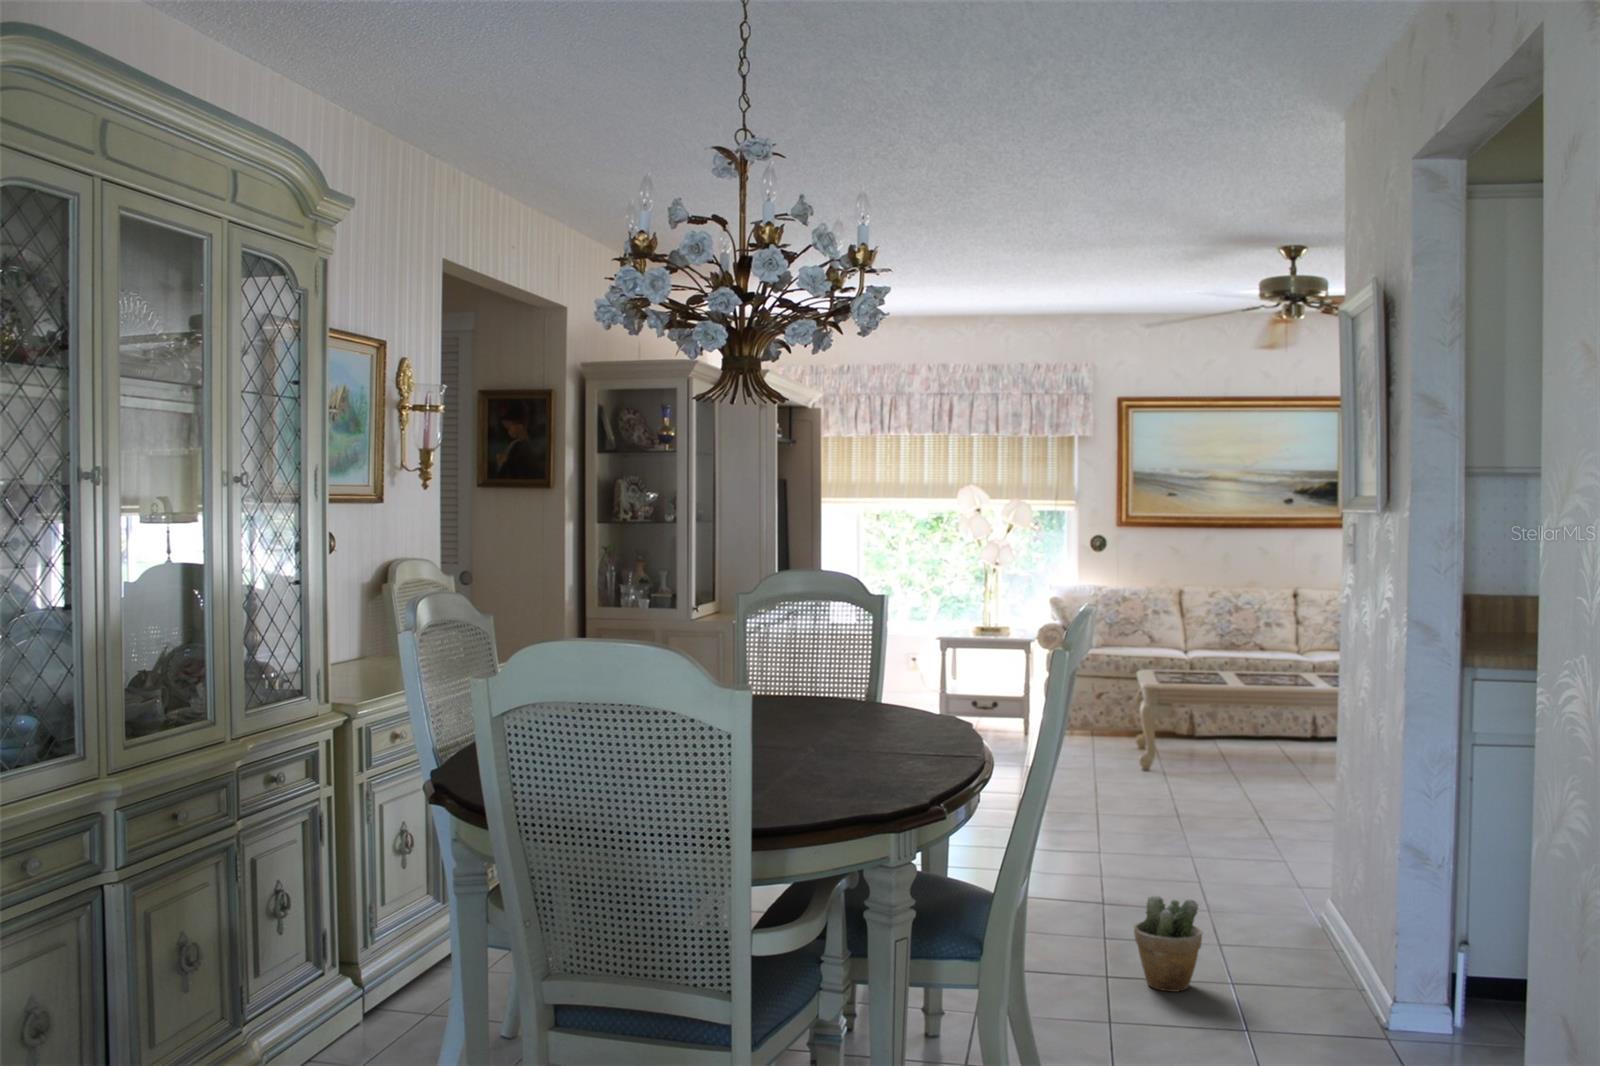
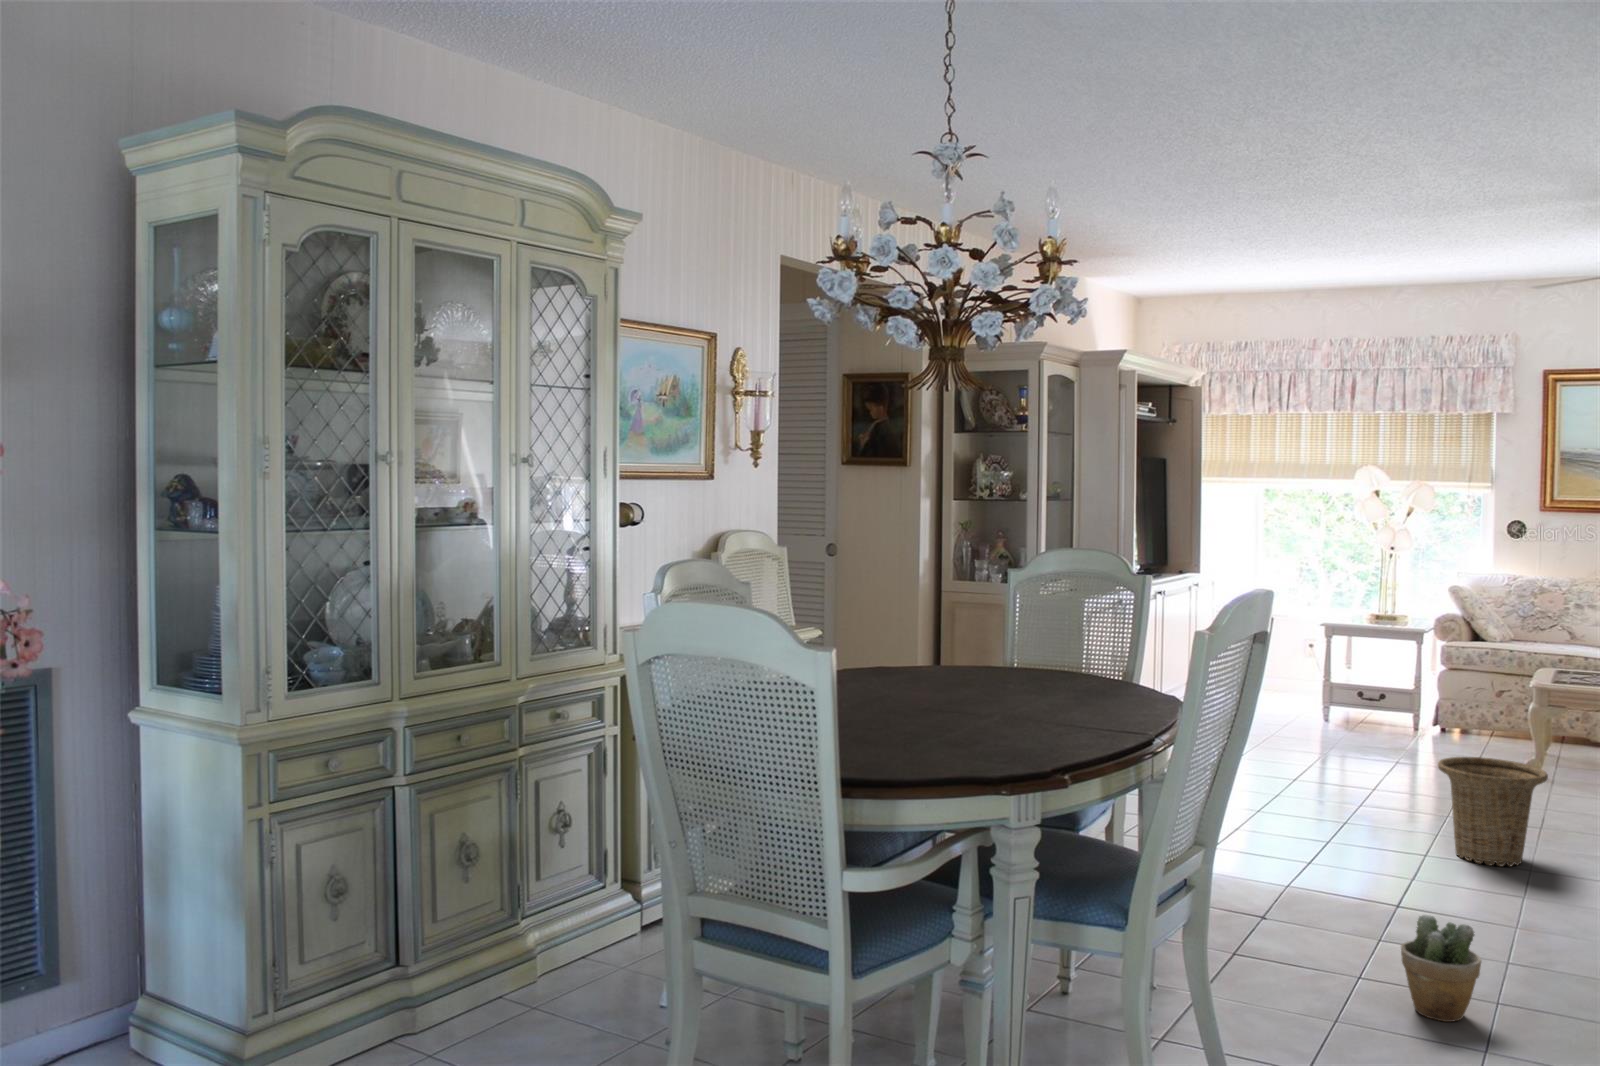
basket: none [1096,754,1188,852] -> present [1438,757,1548,866]

